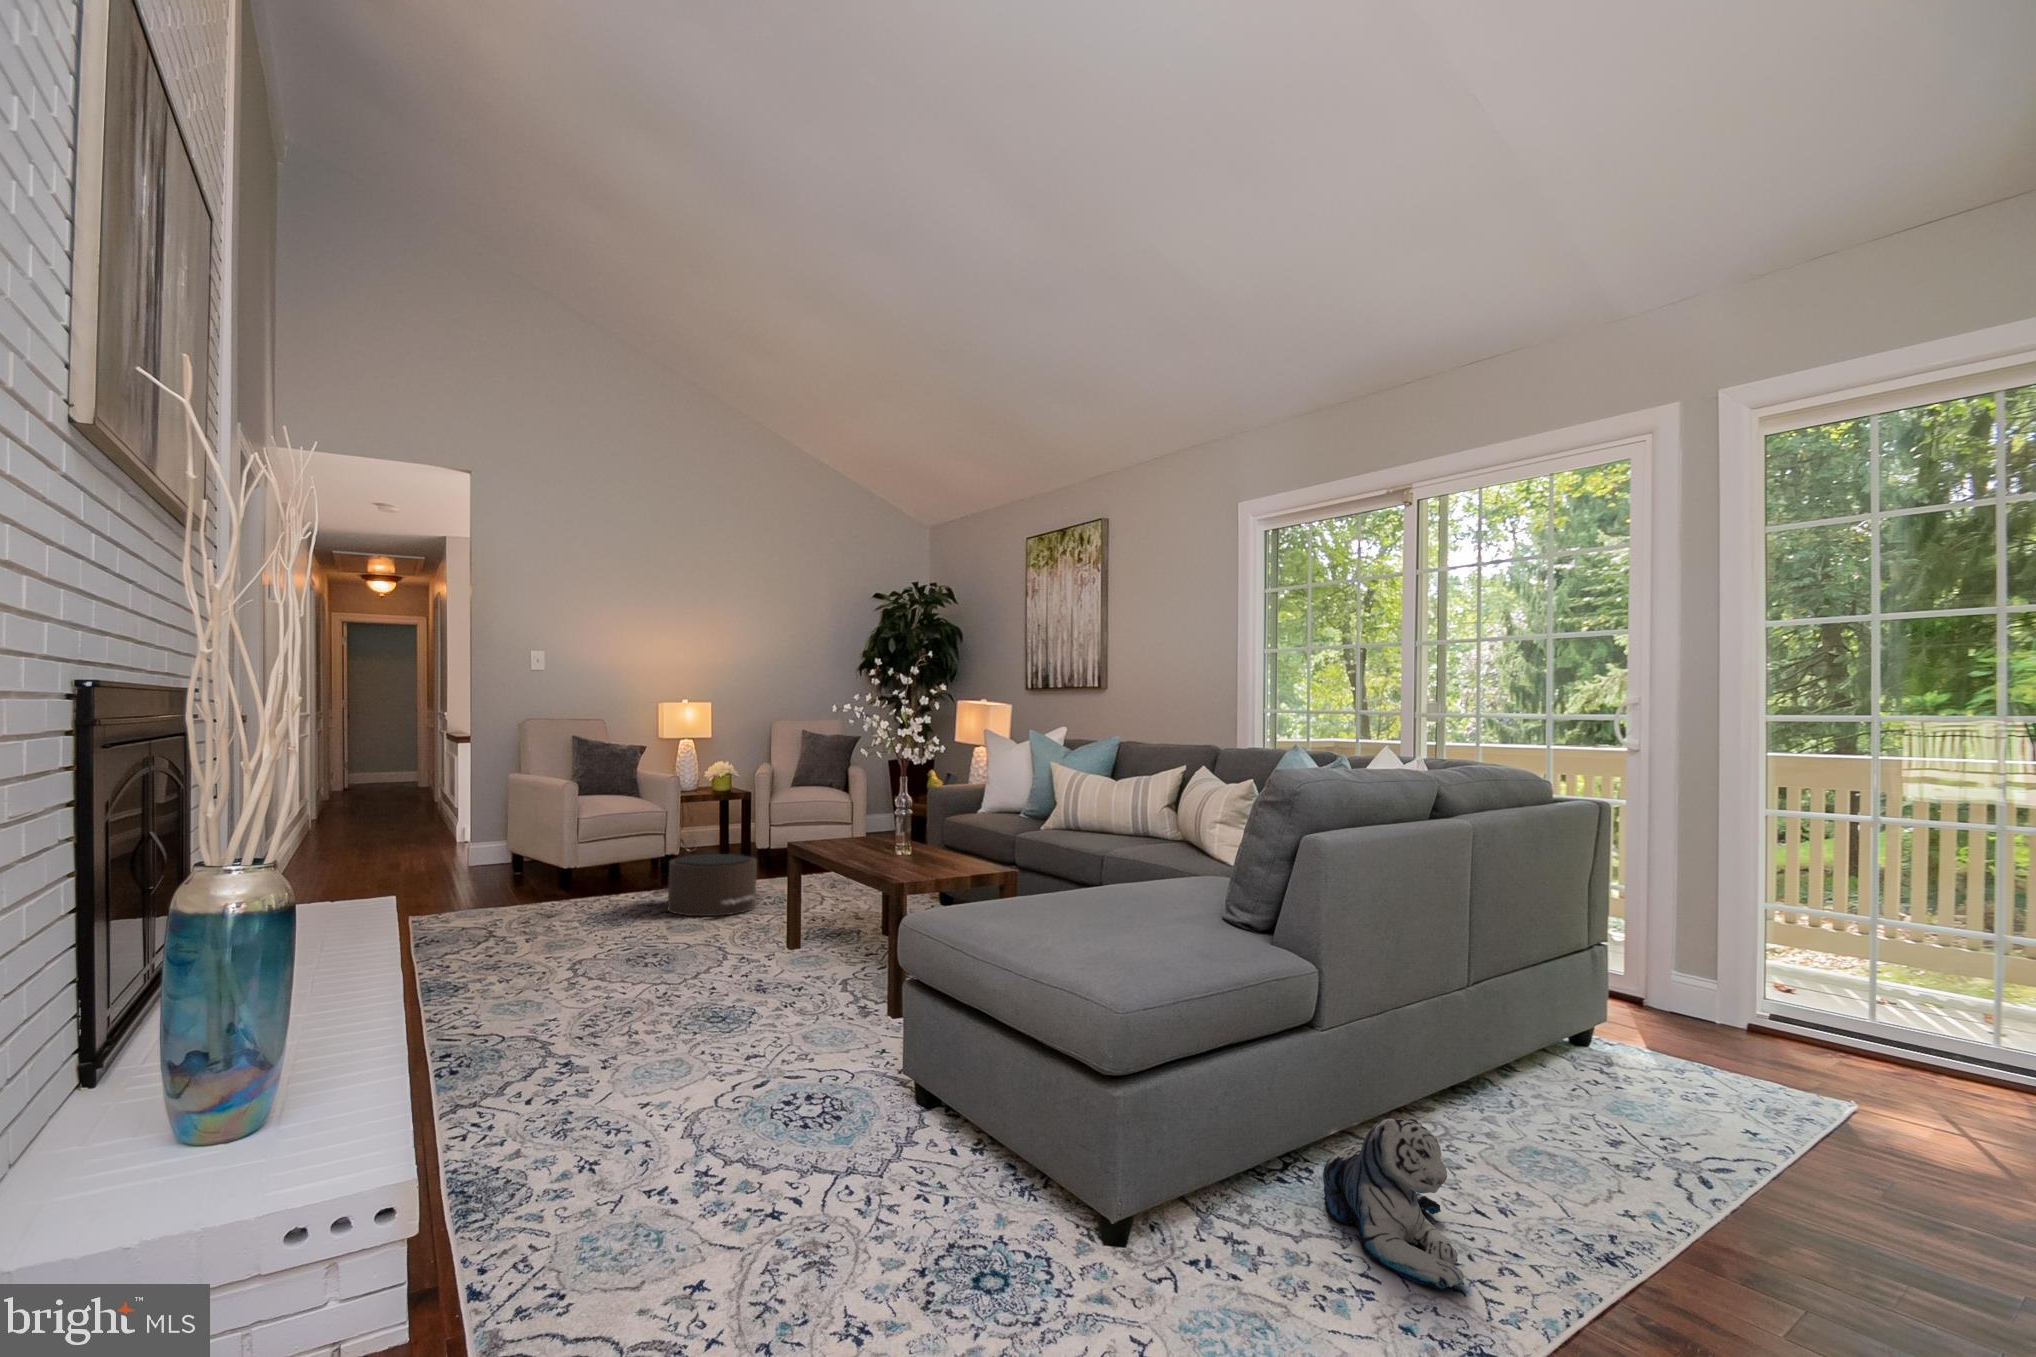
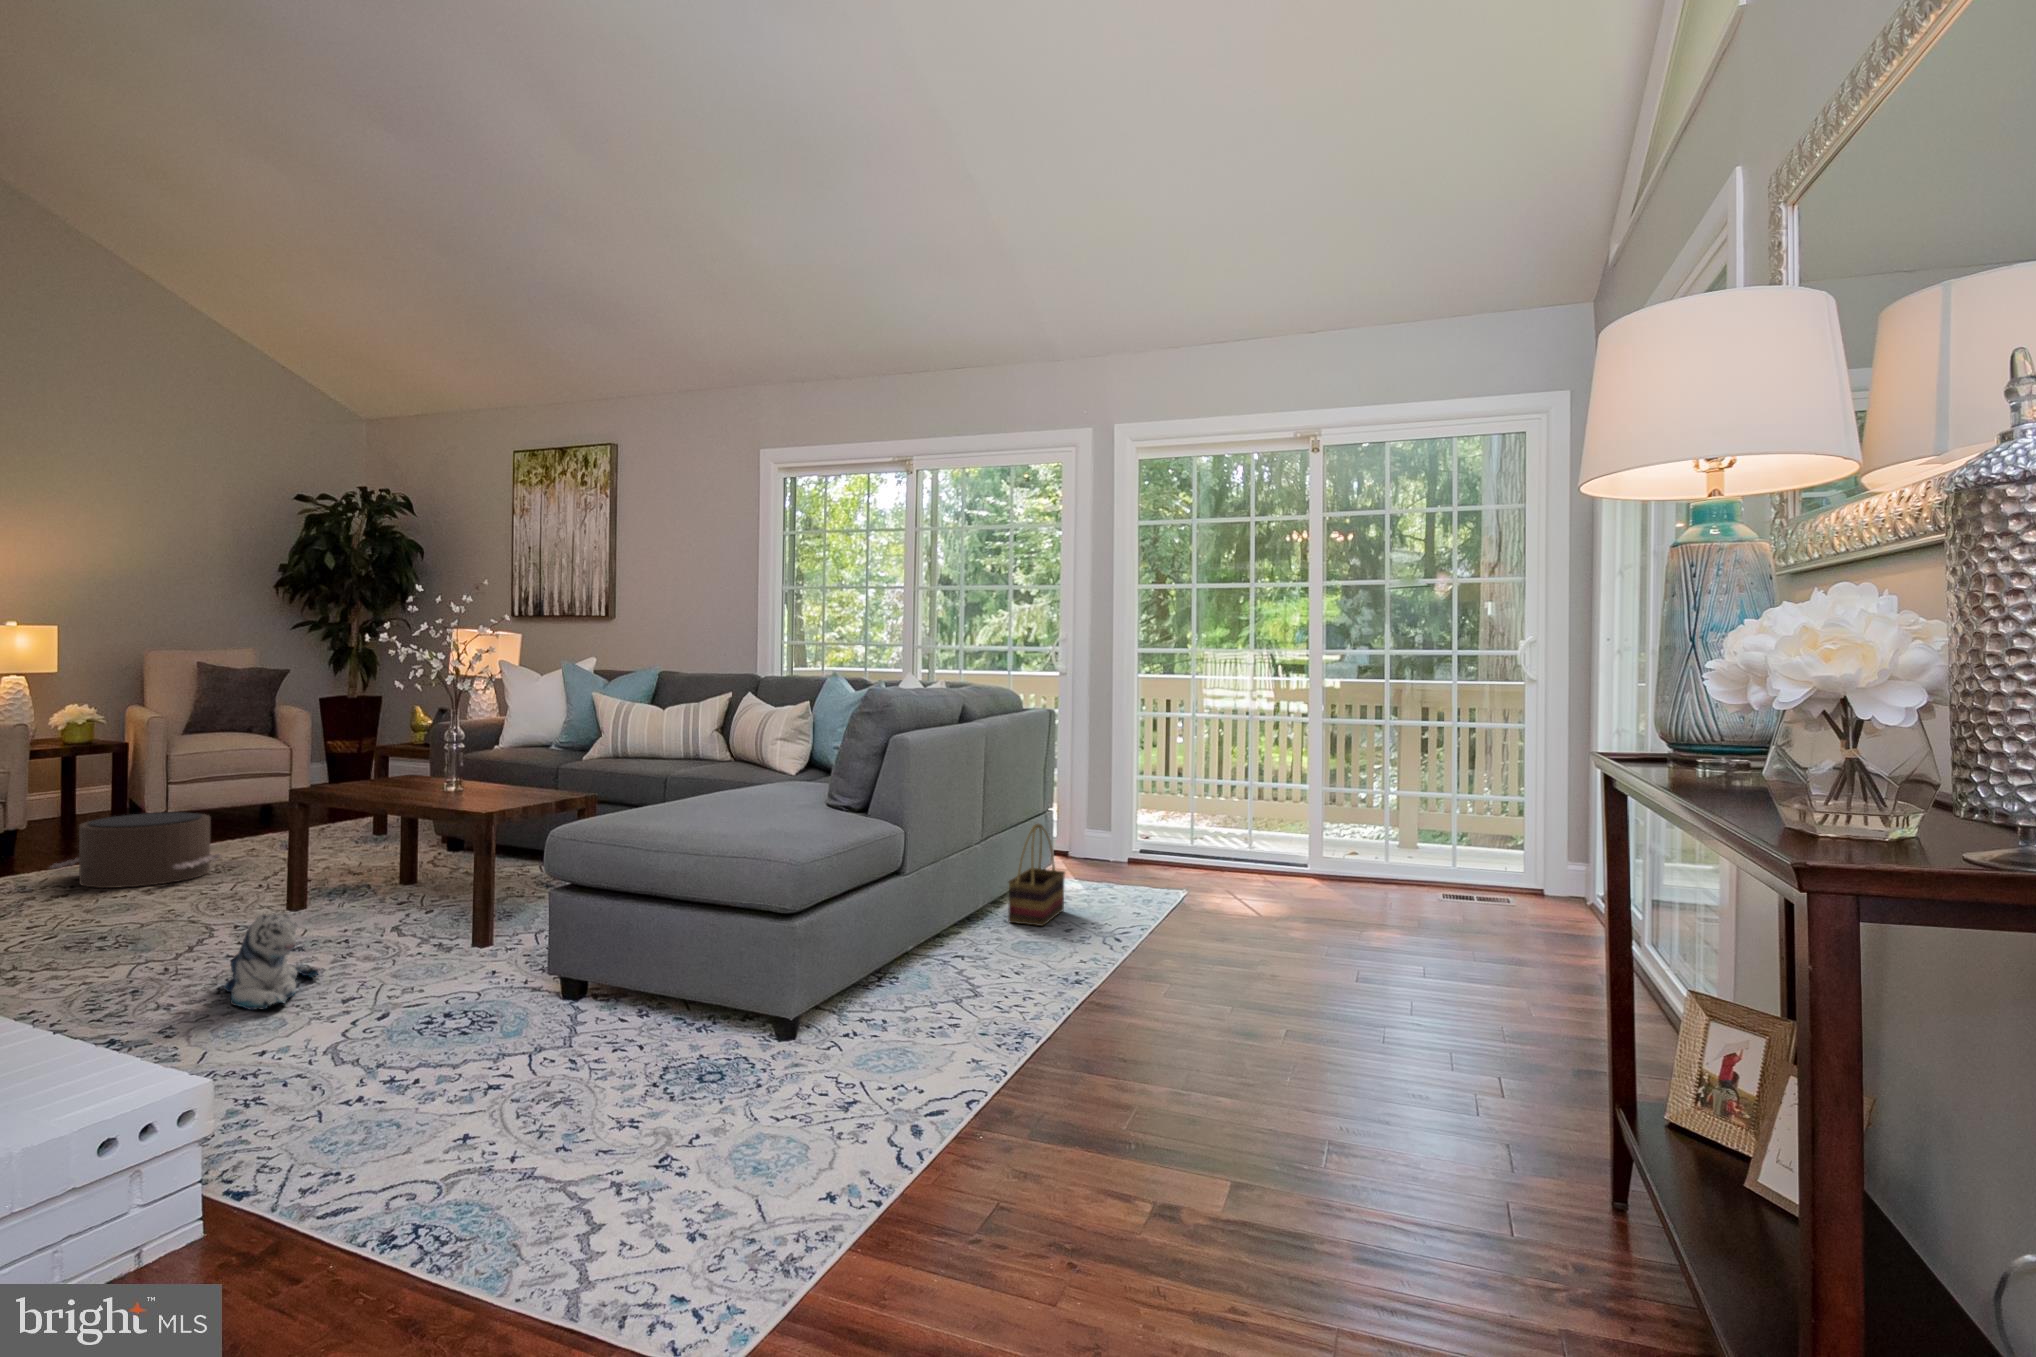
basket: none [1512,966,1615,1126] -> present [1008,824,1065,926]
plush toy: present [1323,1118,1464,1290] -> present [223,914,319,1010]

